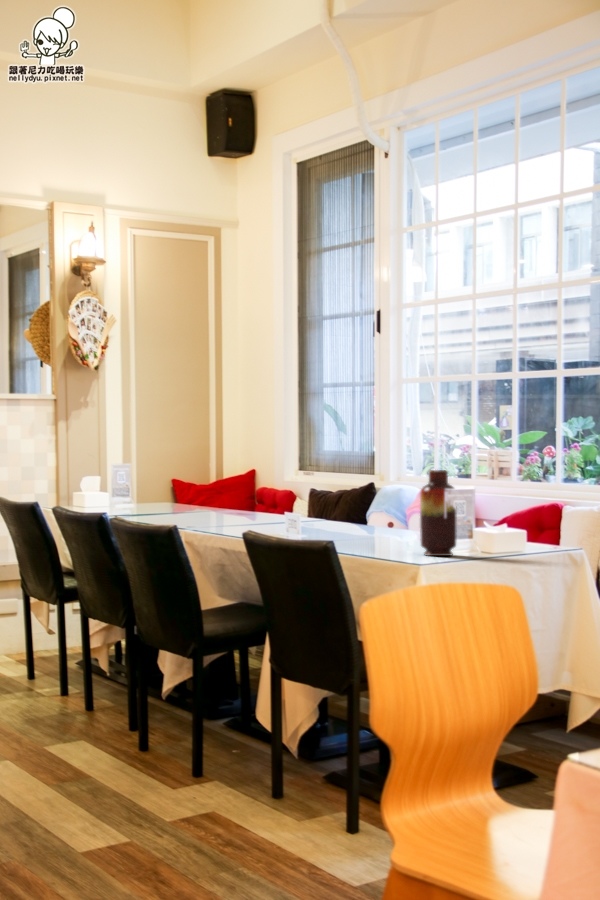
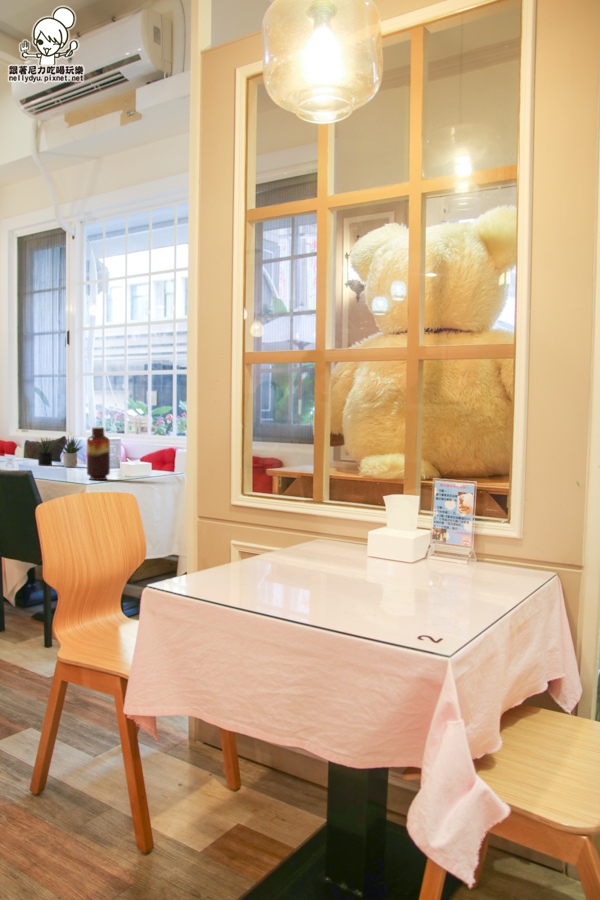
succulent plant: none [329,481,411,534] -> present [34,438,82,467]

